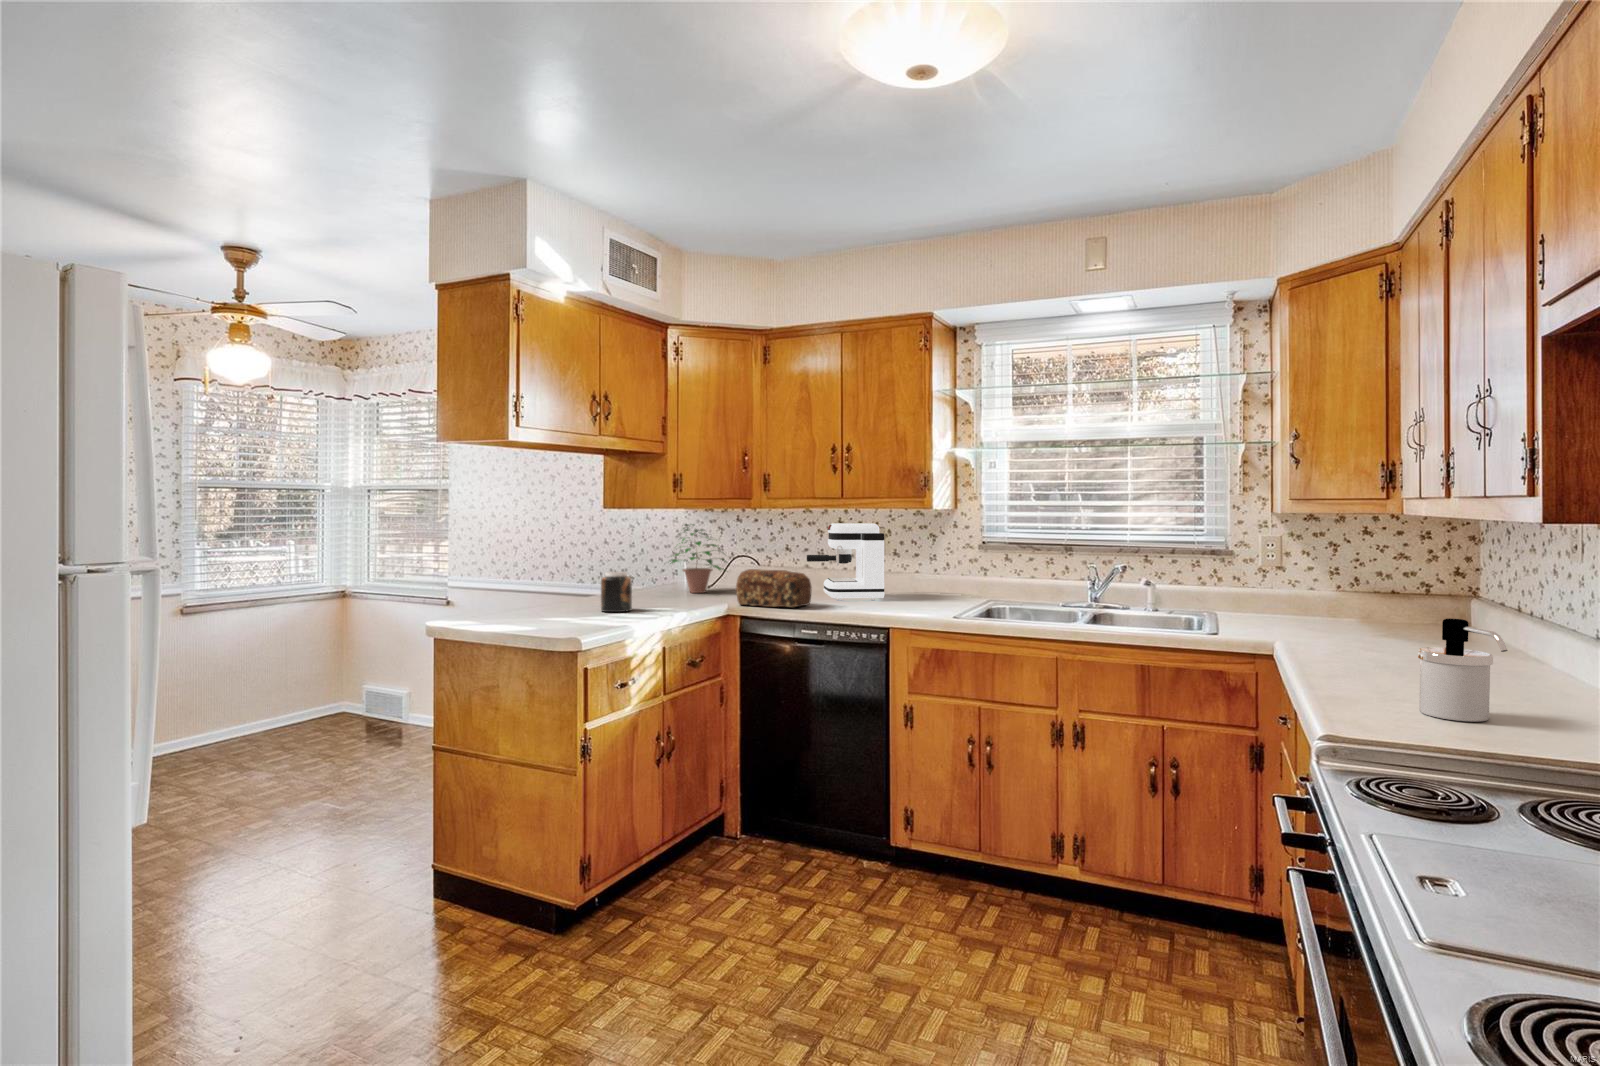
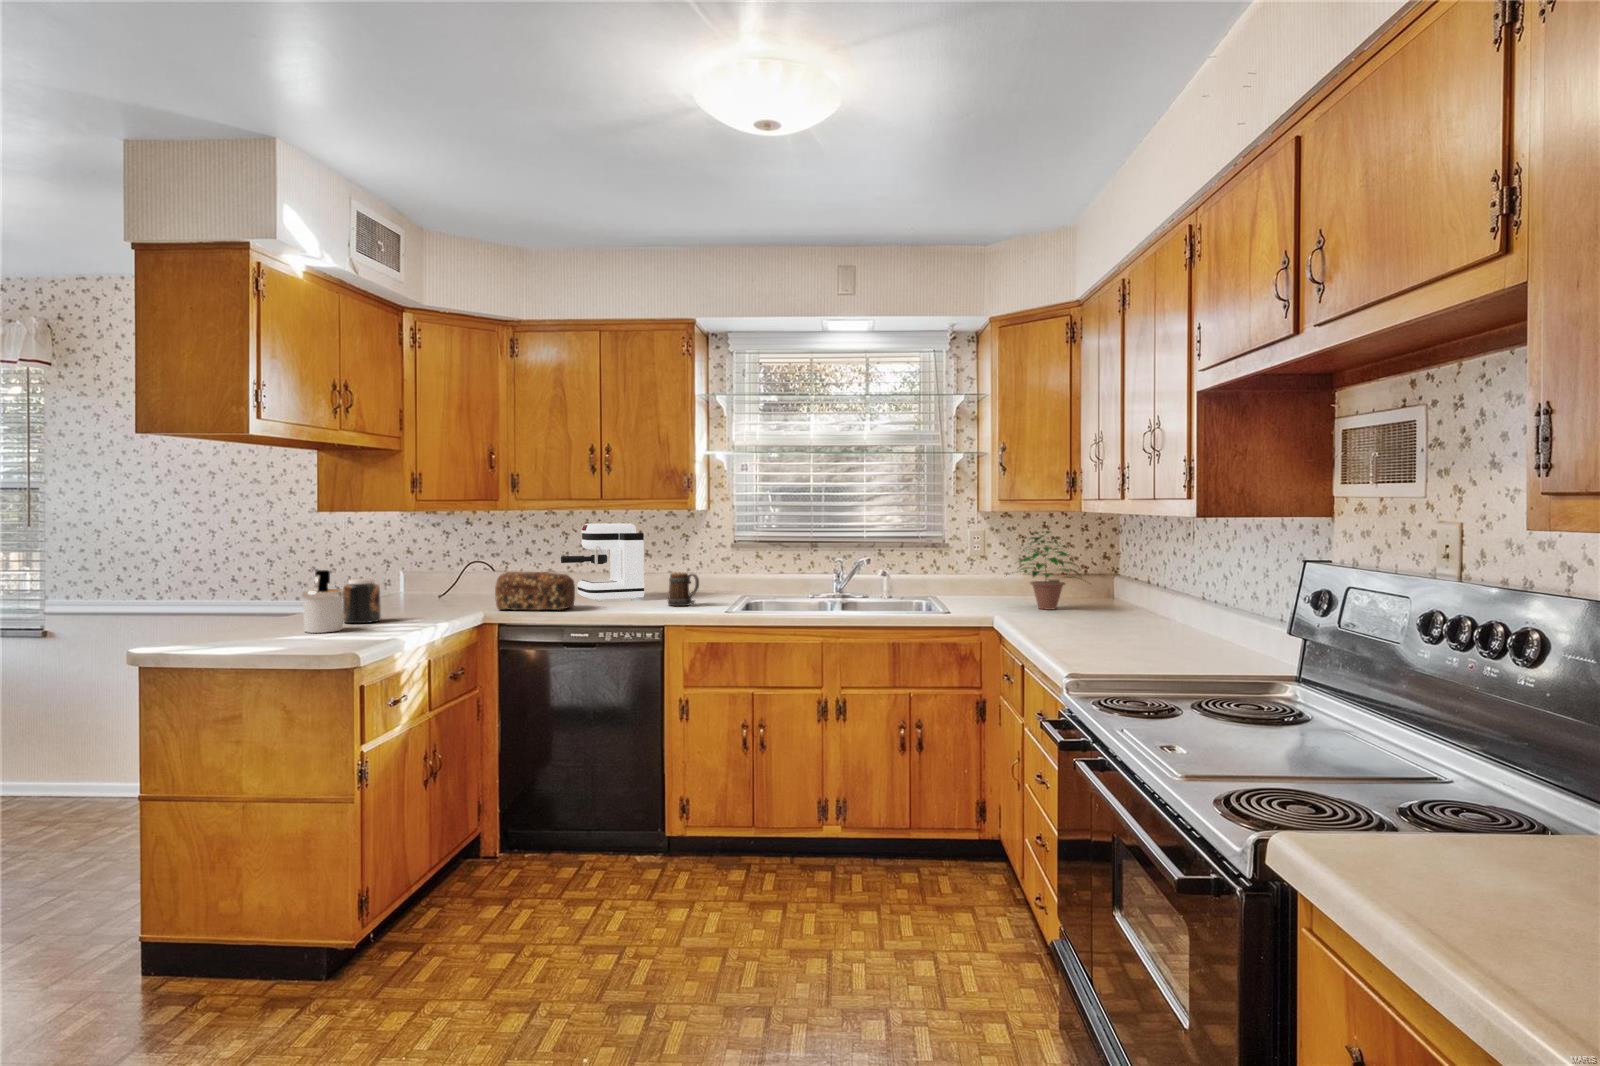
potted plant: present [670,524,726,593] -> present [1006,531,1079,610]
mug: none [902,574,934,609] -> present [668,572,699,606]
soap dispenser: present [1418,618,1508,722] -> present [302,570,344,633]

